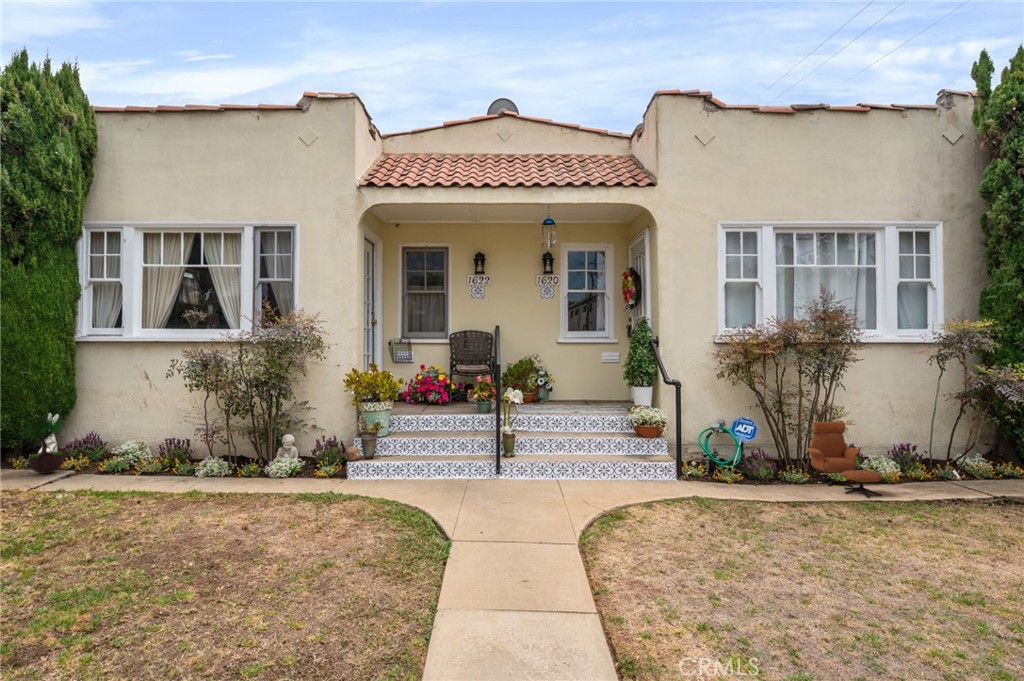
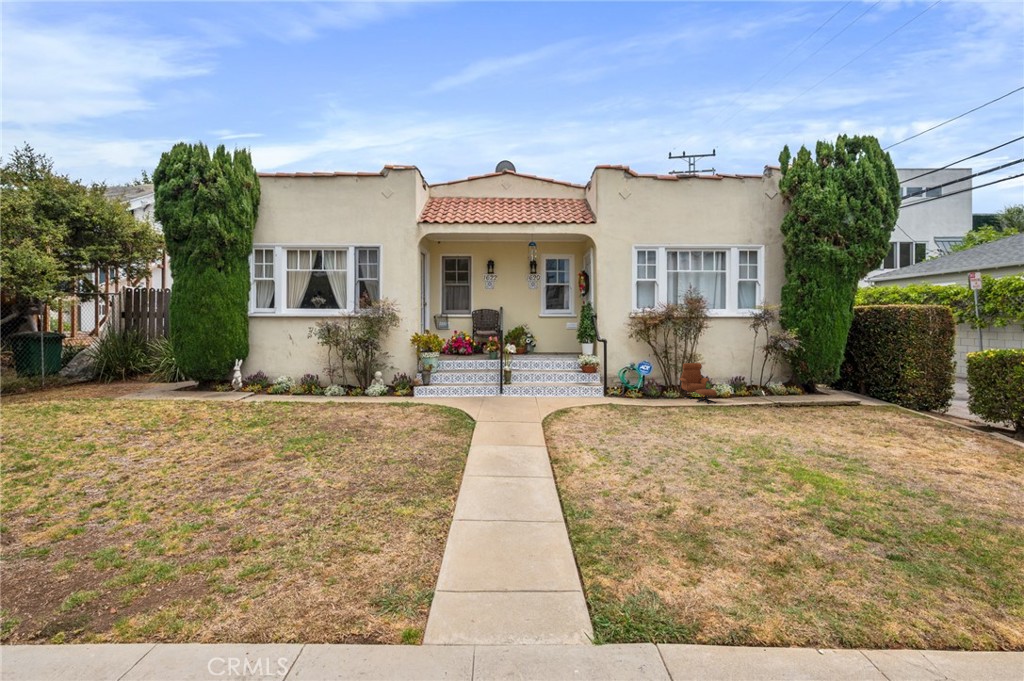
potted tree: present [22,415,64,474] -> none [227,356,252,392]

